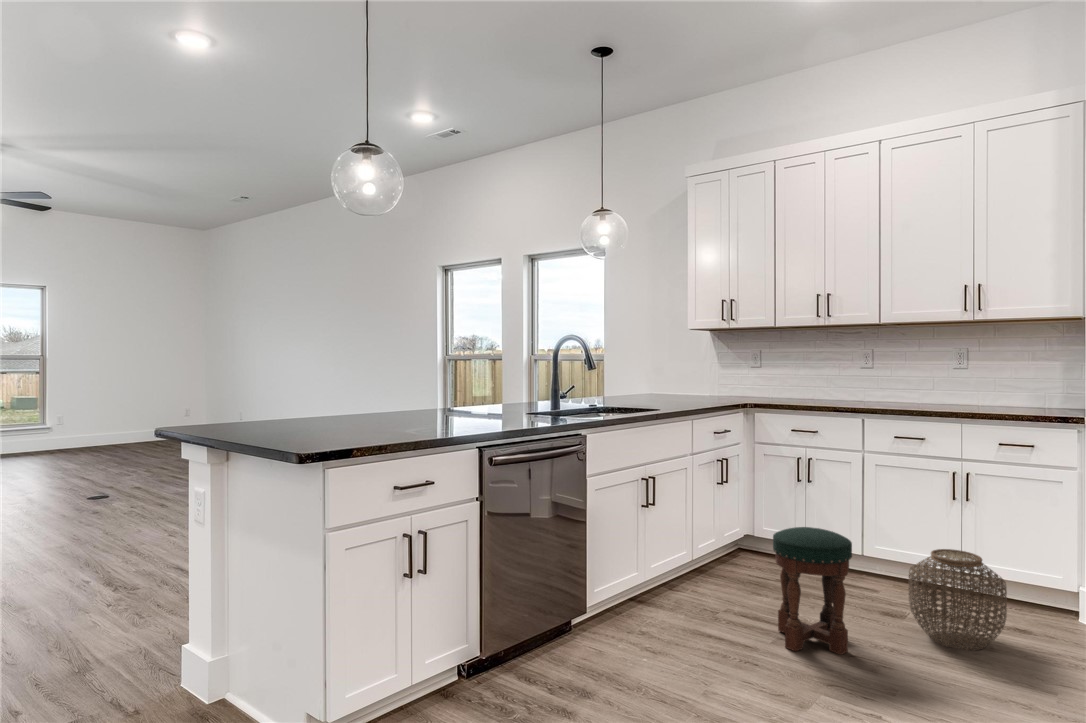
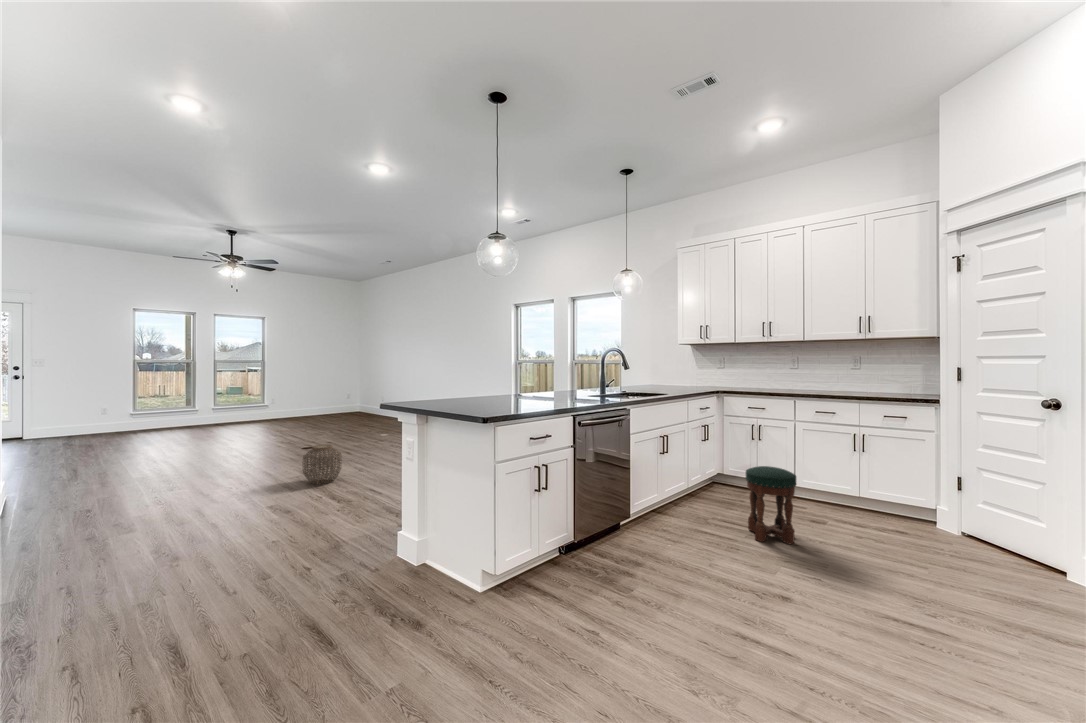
woven basket: present [909,549,1007,650] -> present [303,445,341,485]

